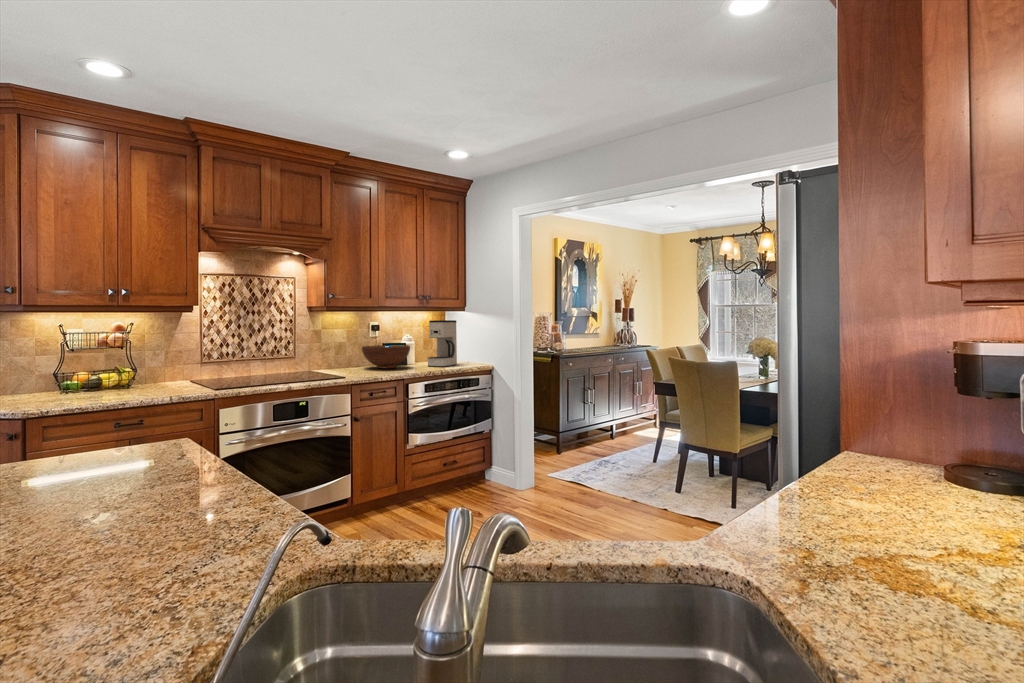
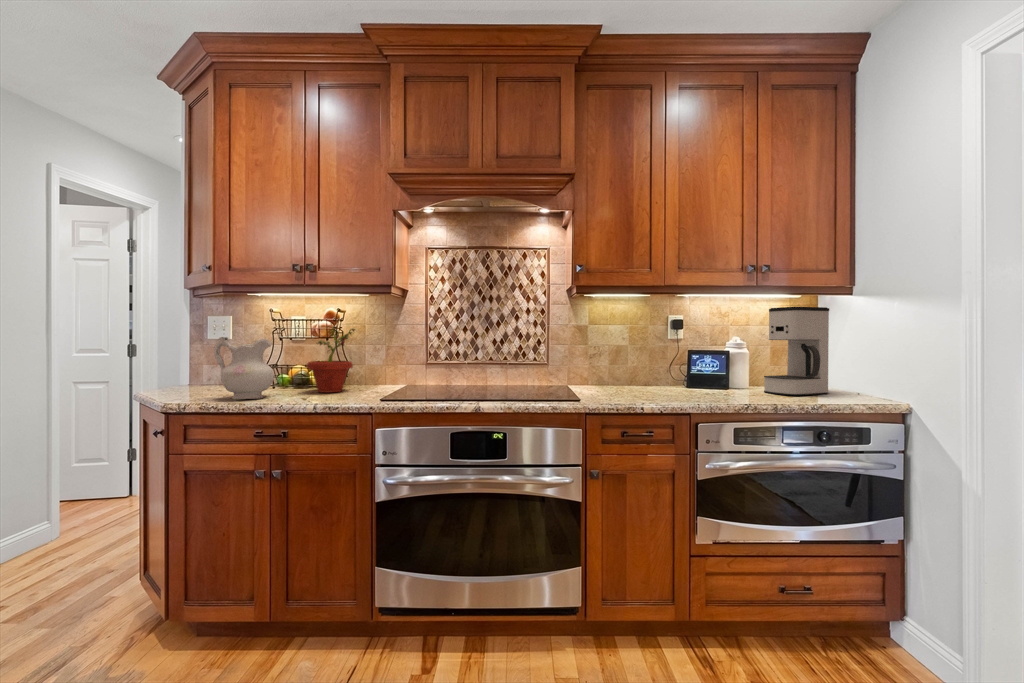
potted plant: none [119,334,162,389] -> present [307,323,355,393]
fruit bowl: present [362,345,410,369] -> none [642,351,727,390]
ceramic pitcher: none [52,349,108,399] -> present [214,337,274,399]

